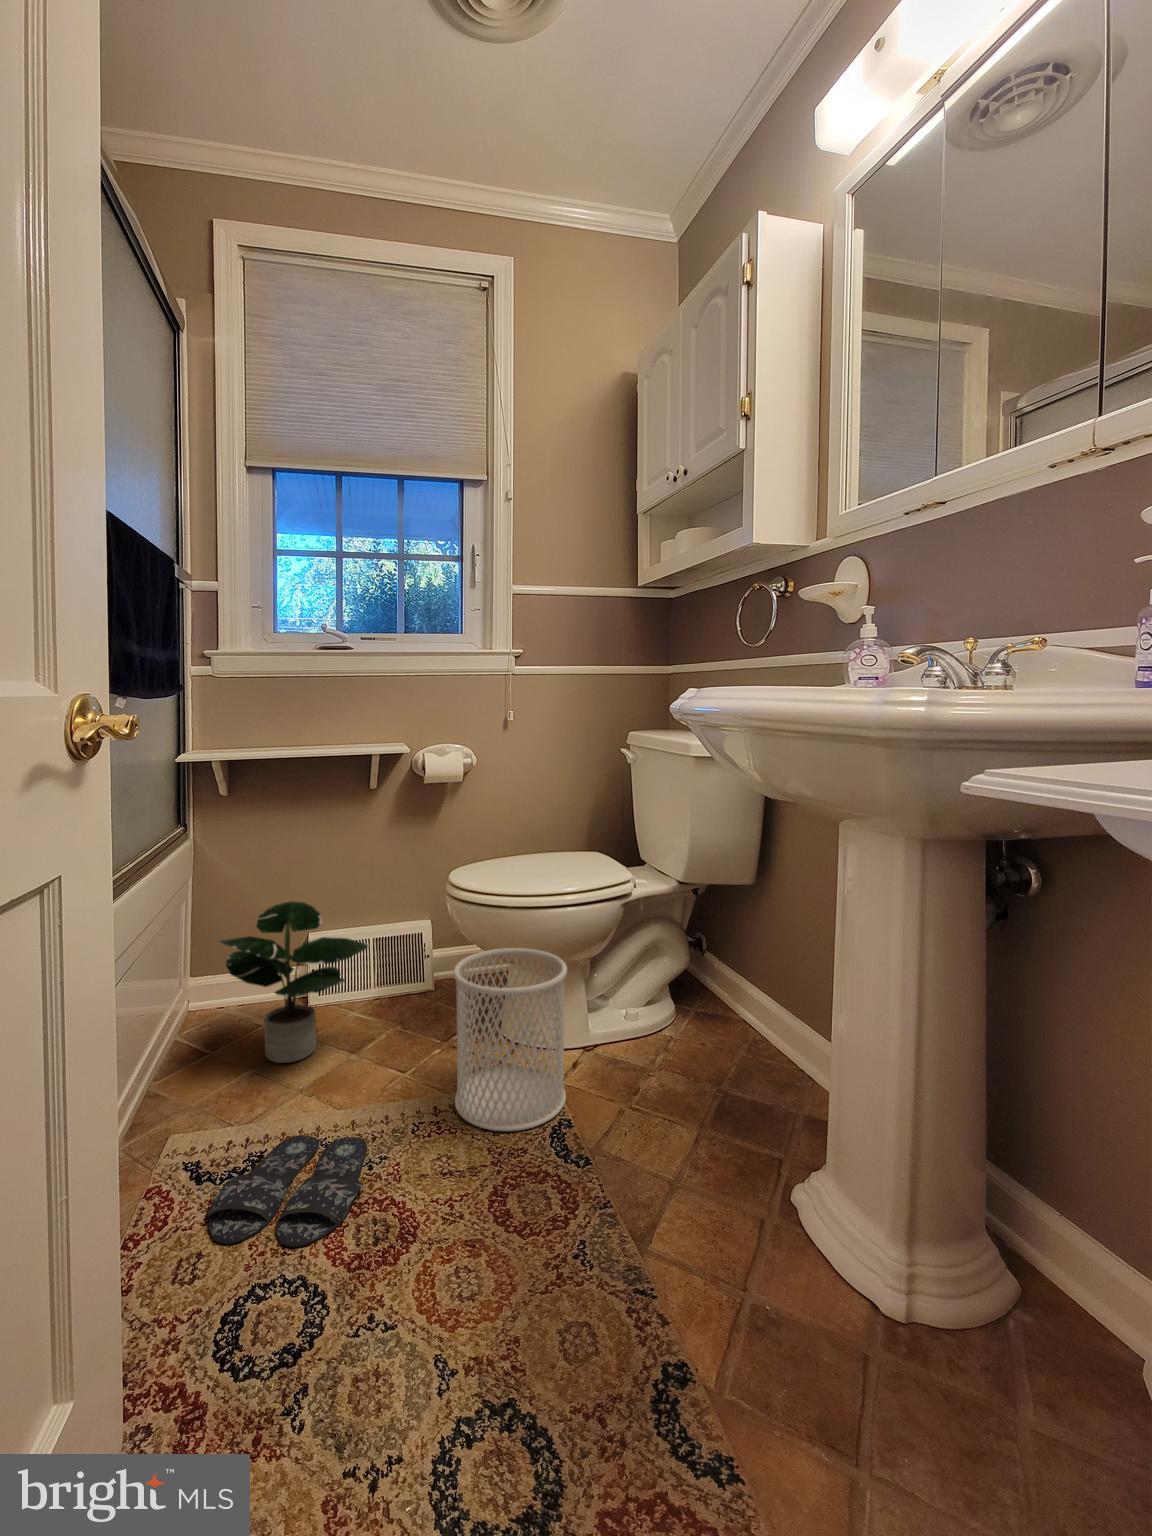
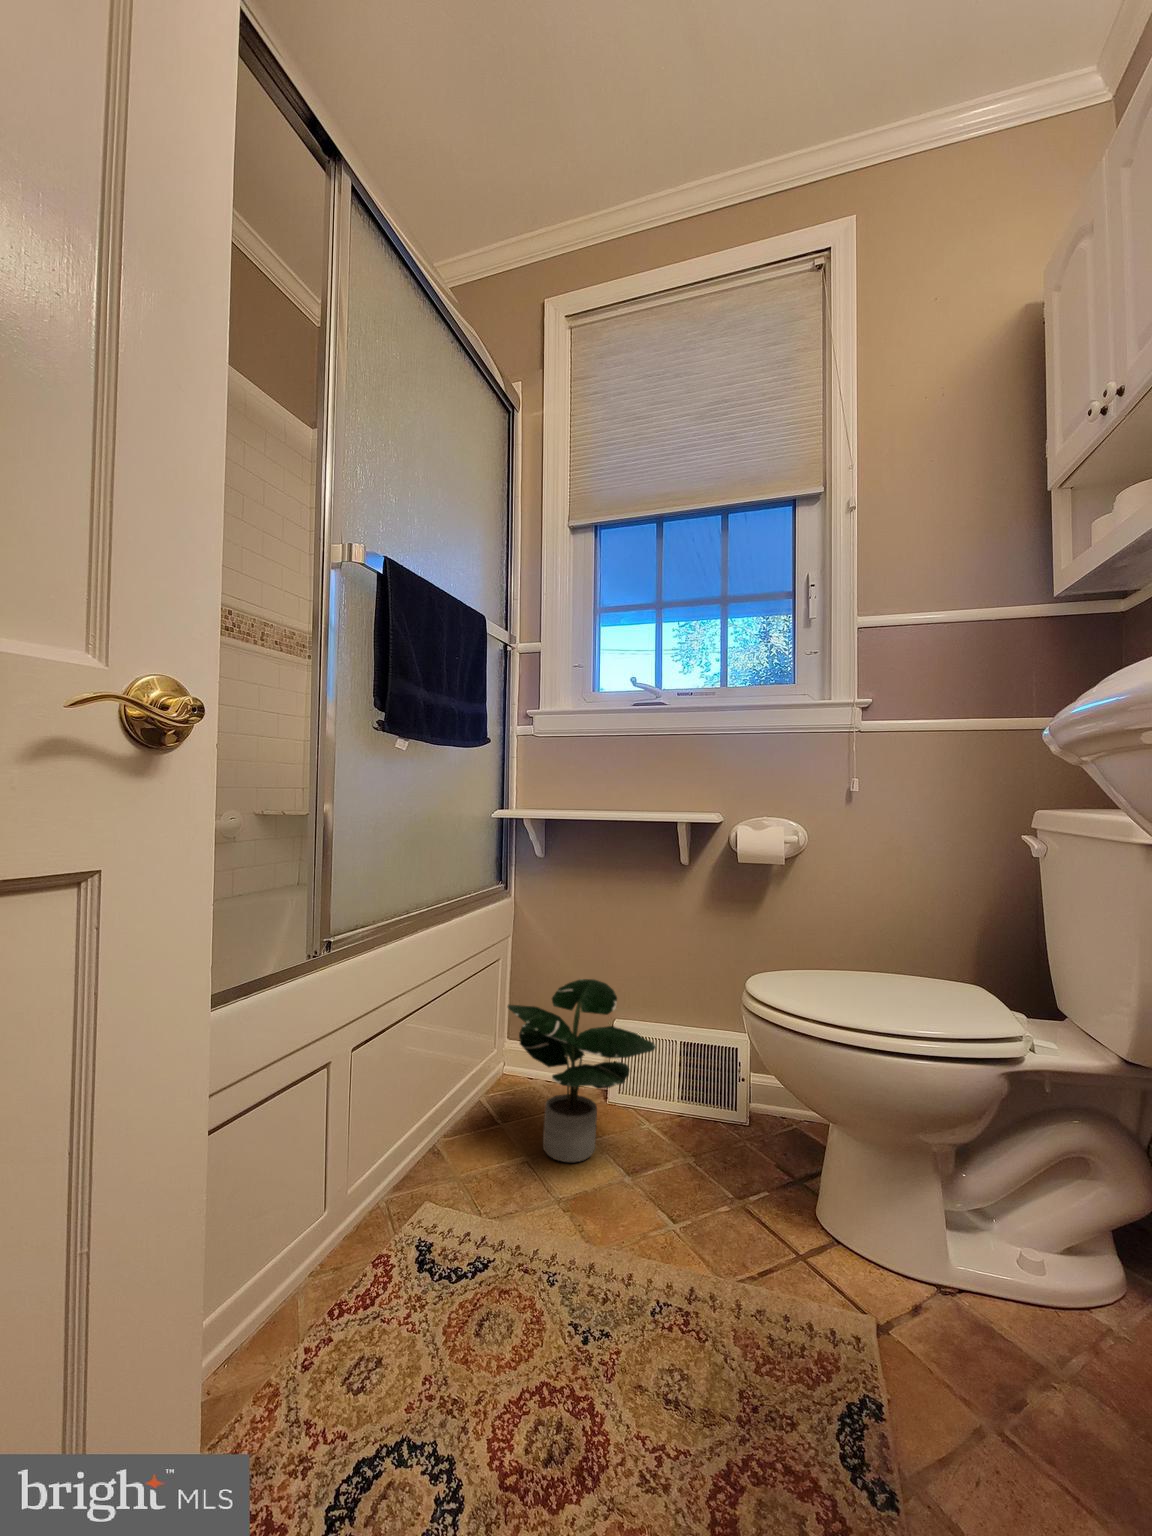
wastebasket: present [453,948,567,1131] -> none [718,1092,893,1388]
slippers: present [208,1135,367,1247] -> none [398,1255,595,1415]

